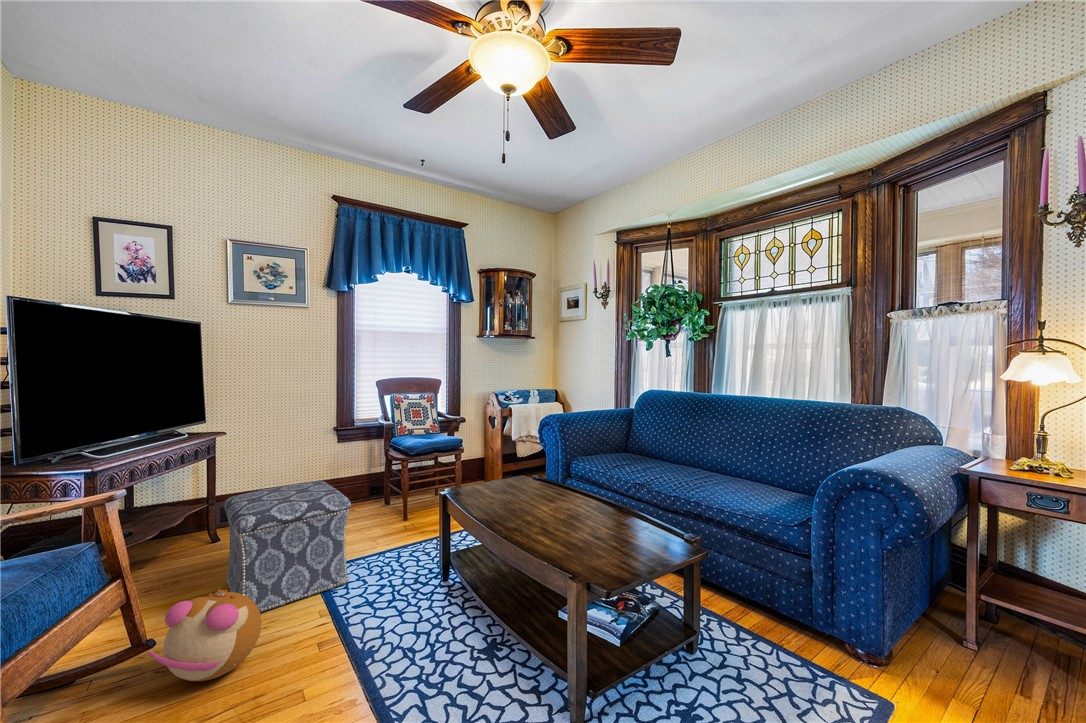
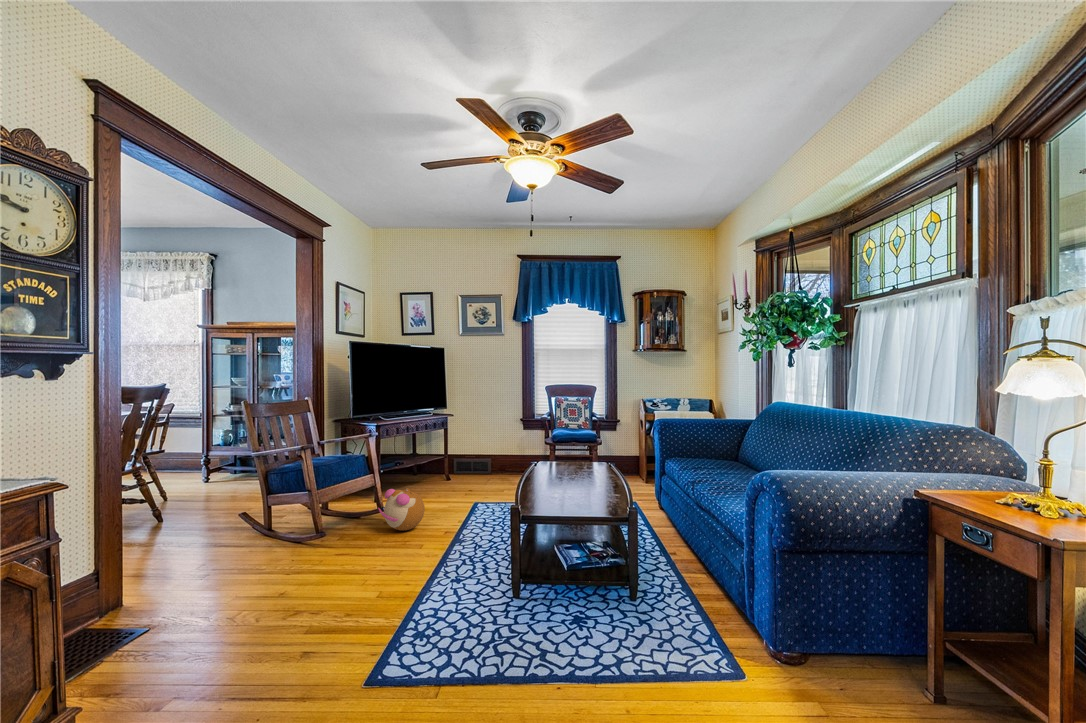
ottoman: present [224,481,351,612] -> none [426,449,488,515]

